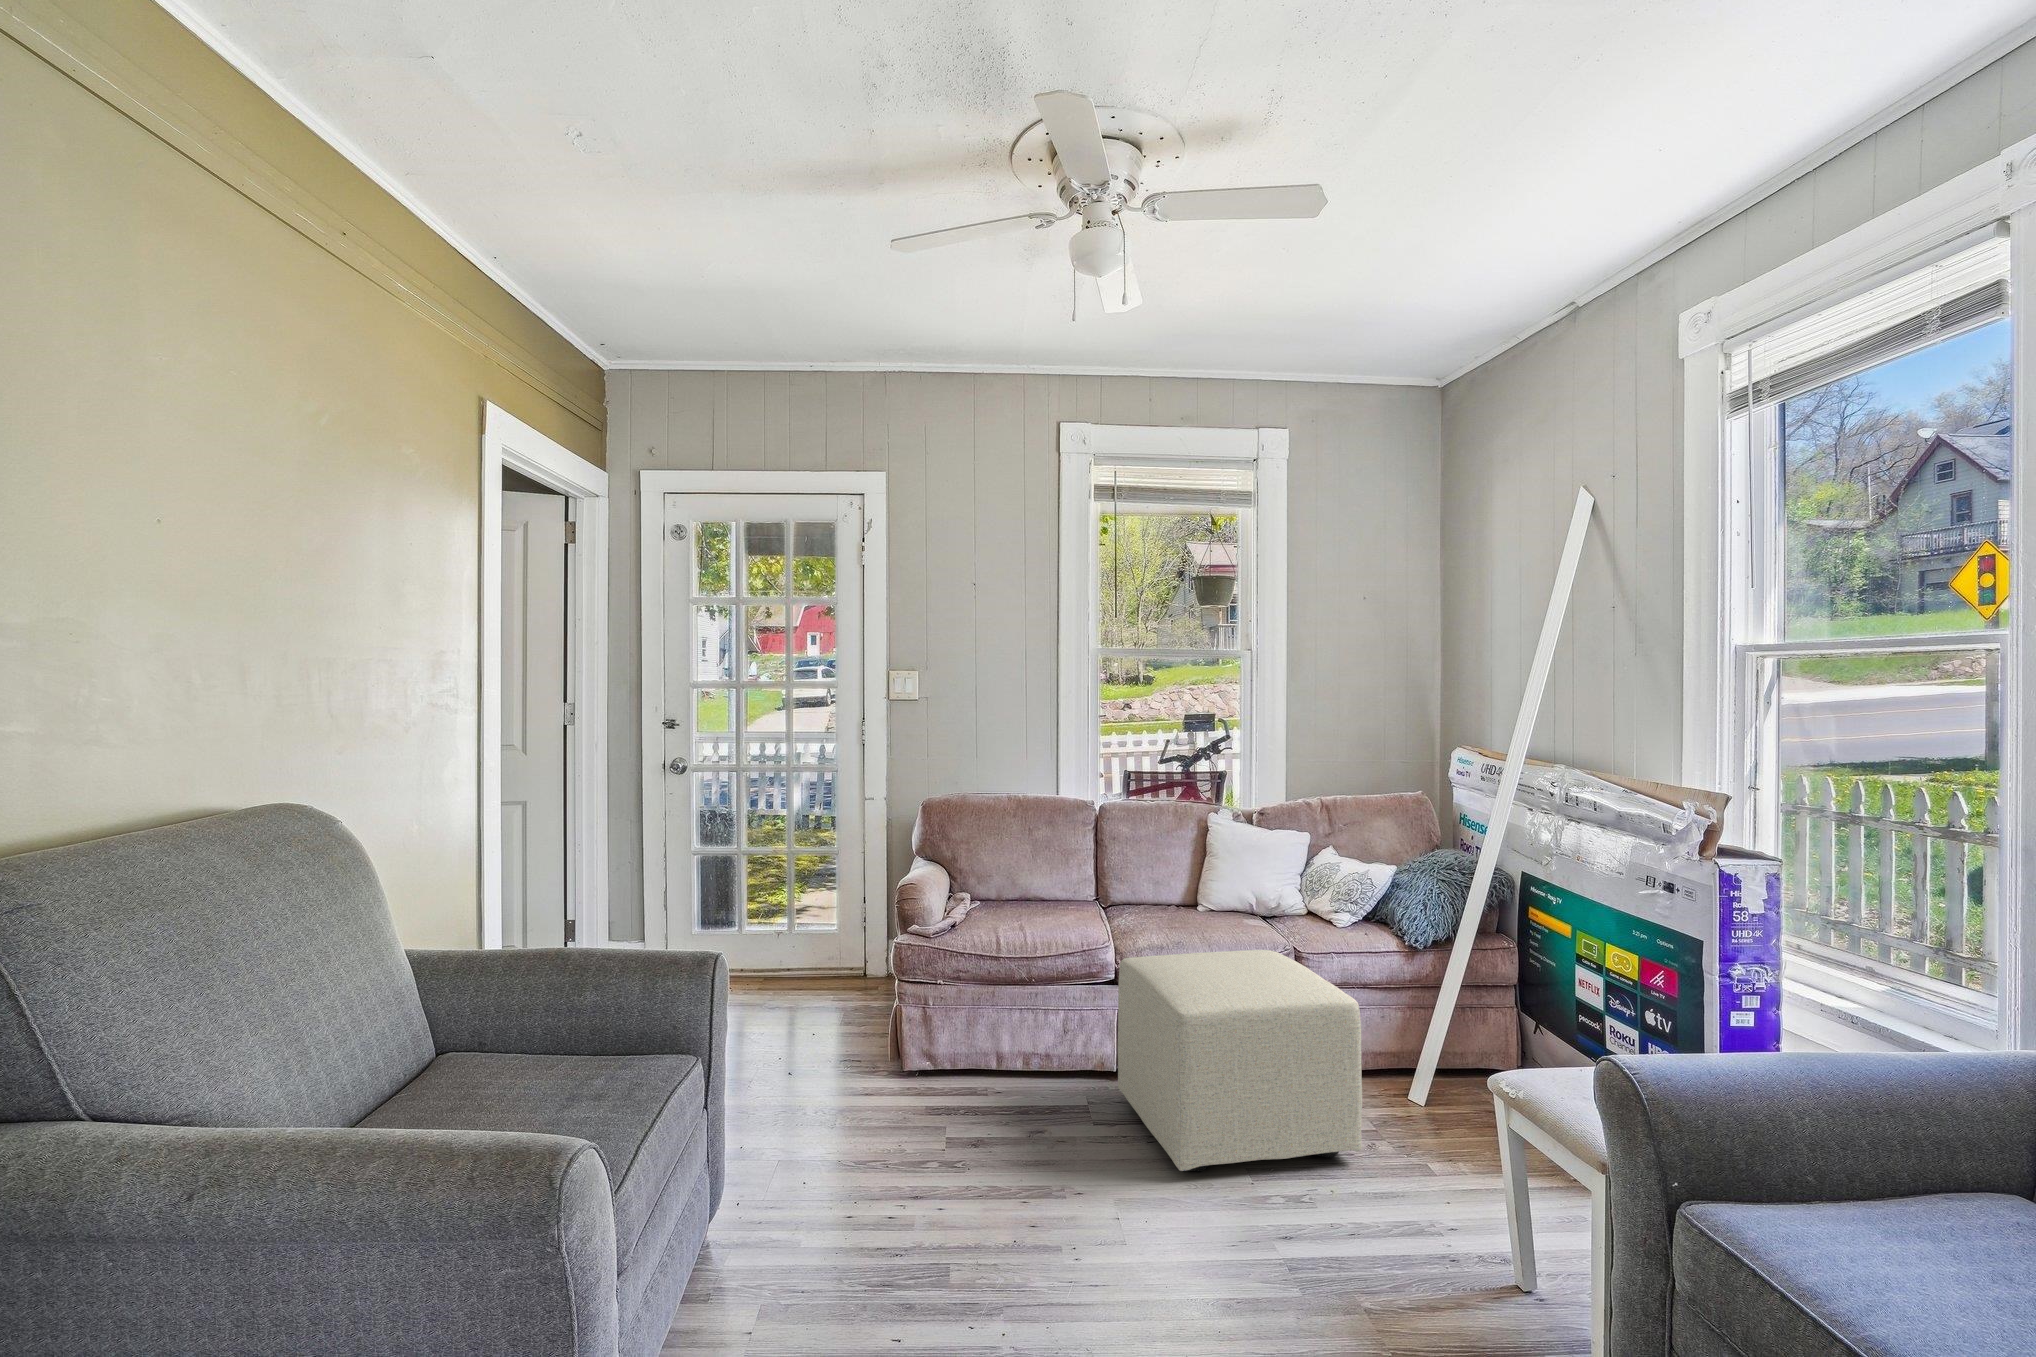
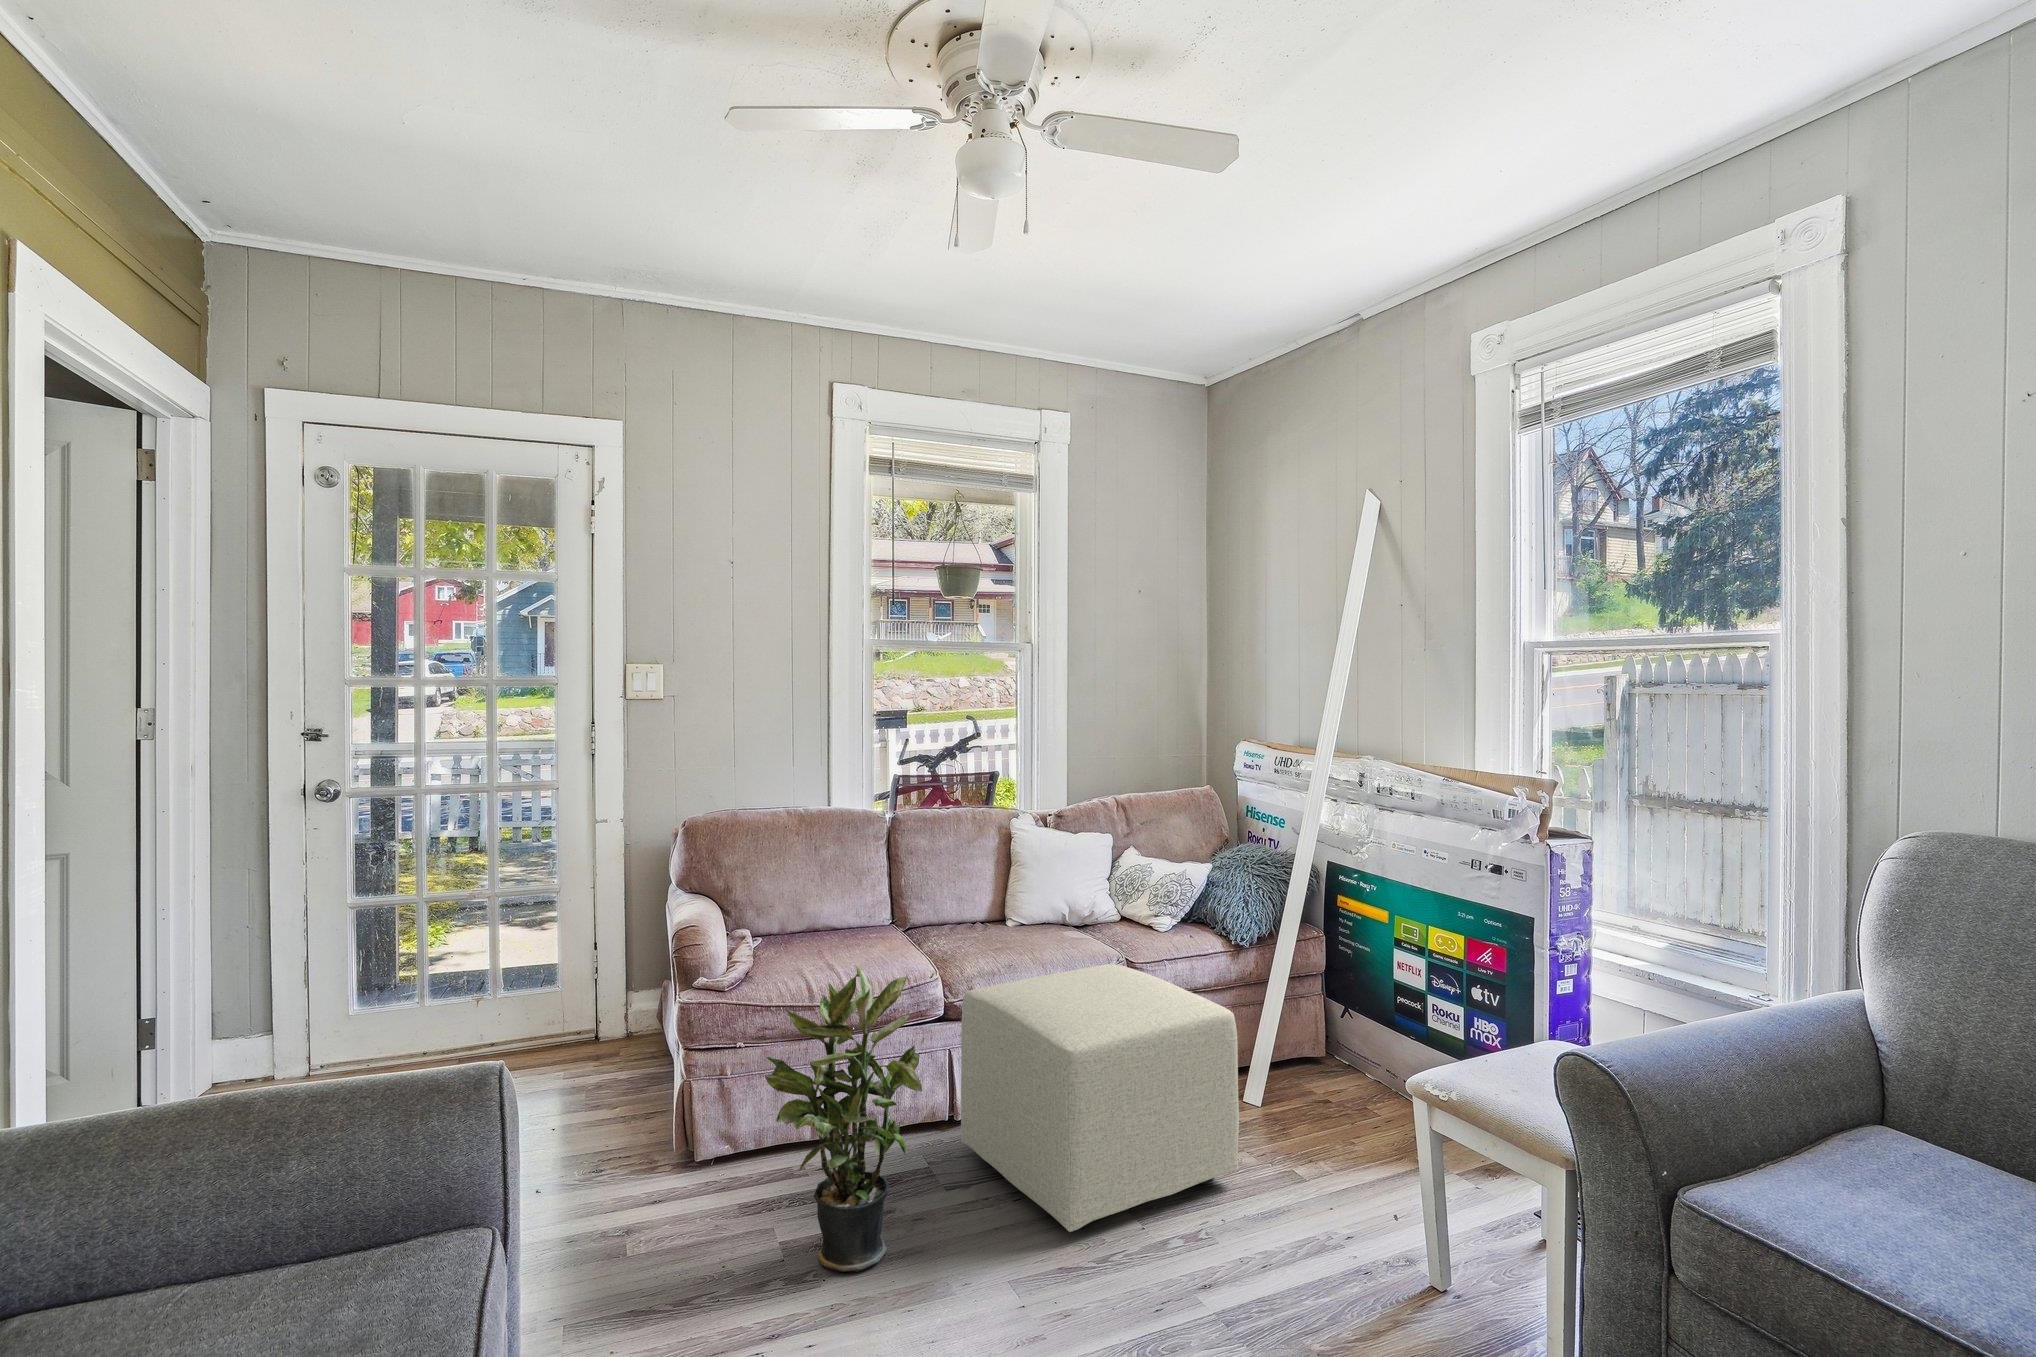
potted plant: none [931,922,1056,1169] -> present [765,966,922,1272]

